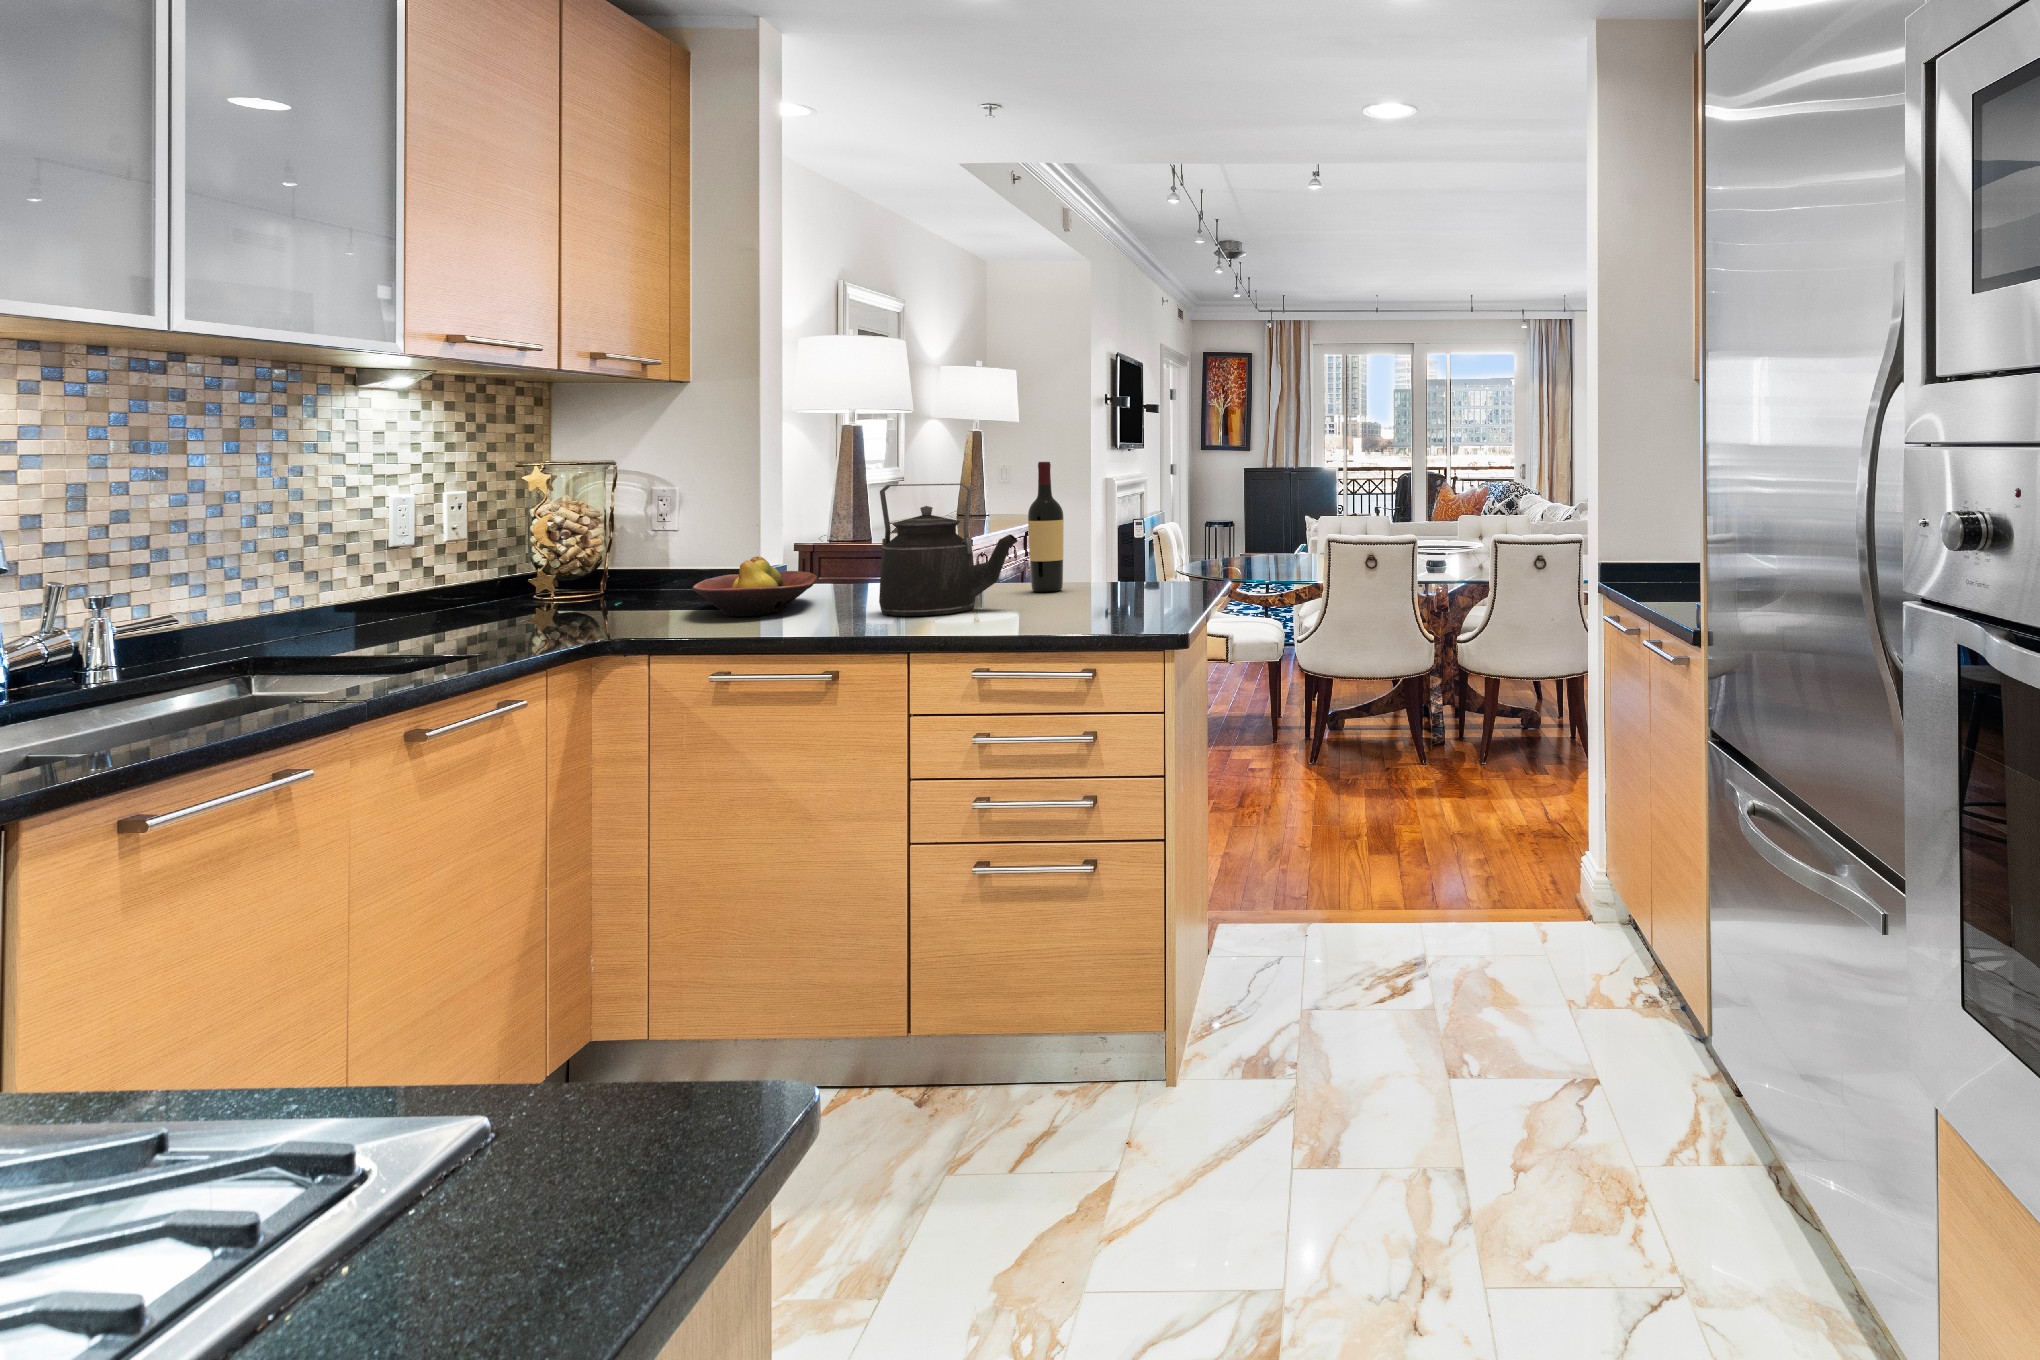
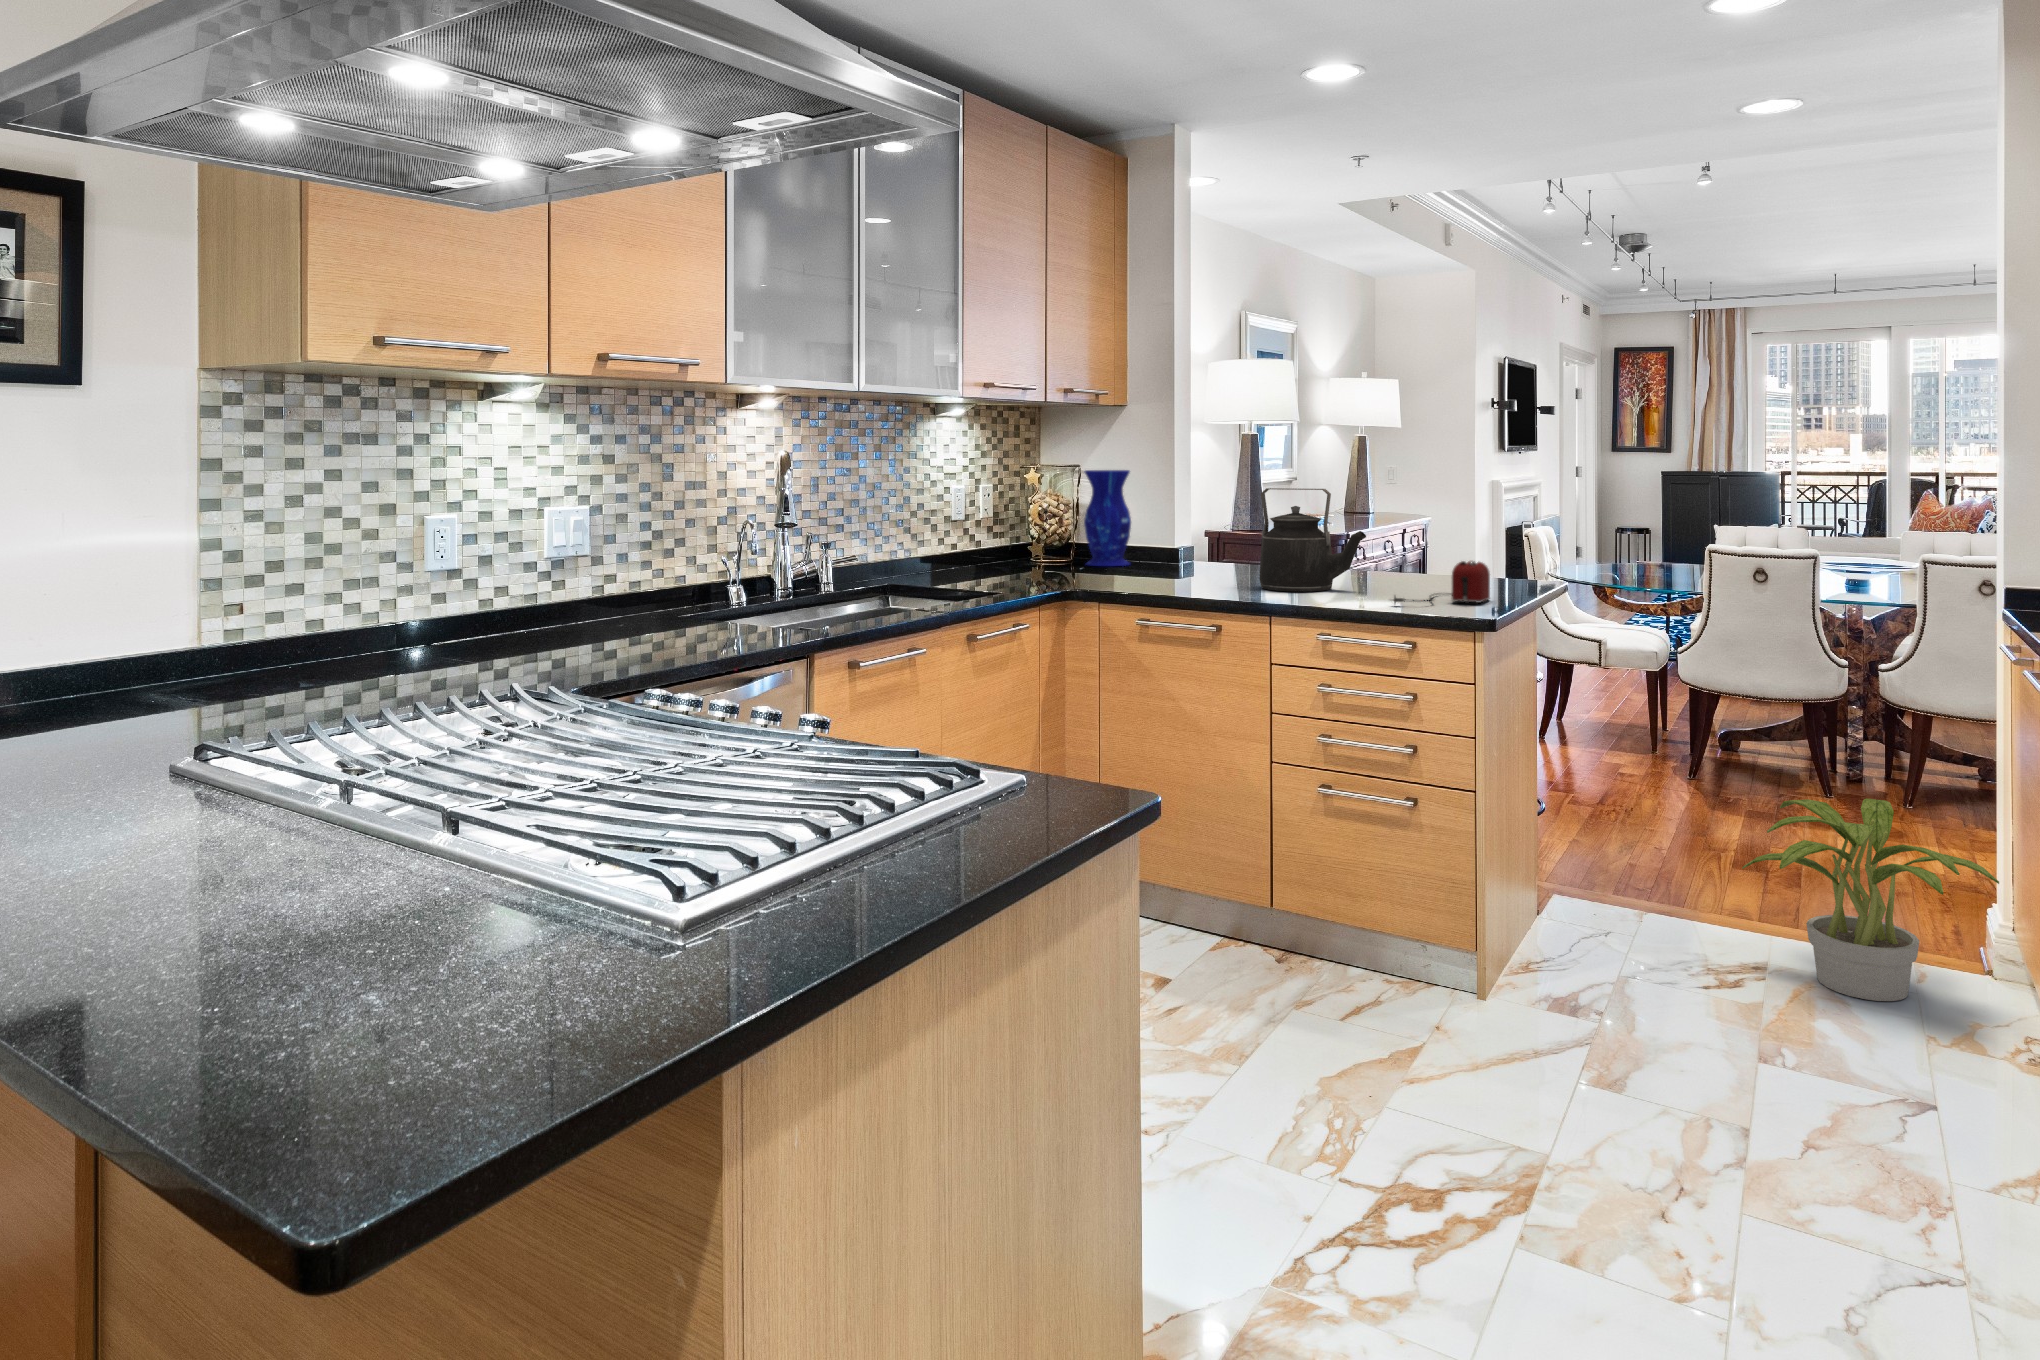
wine bottle: present [1028,462,1064,592] -> none [1380,471,1410,581]
vase: none [622,467,696,597] -> present [1084,470,1131,566]
fruit bowl: present [692,556,817,616] -> none [1131,540,1216,583]
toaster: none [1053,564,1166,625] -> present [1391,561,1490,604]
potted plant: none [1409,773,1622,978] -> present [1742,798,1999,1001]

